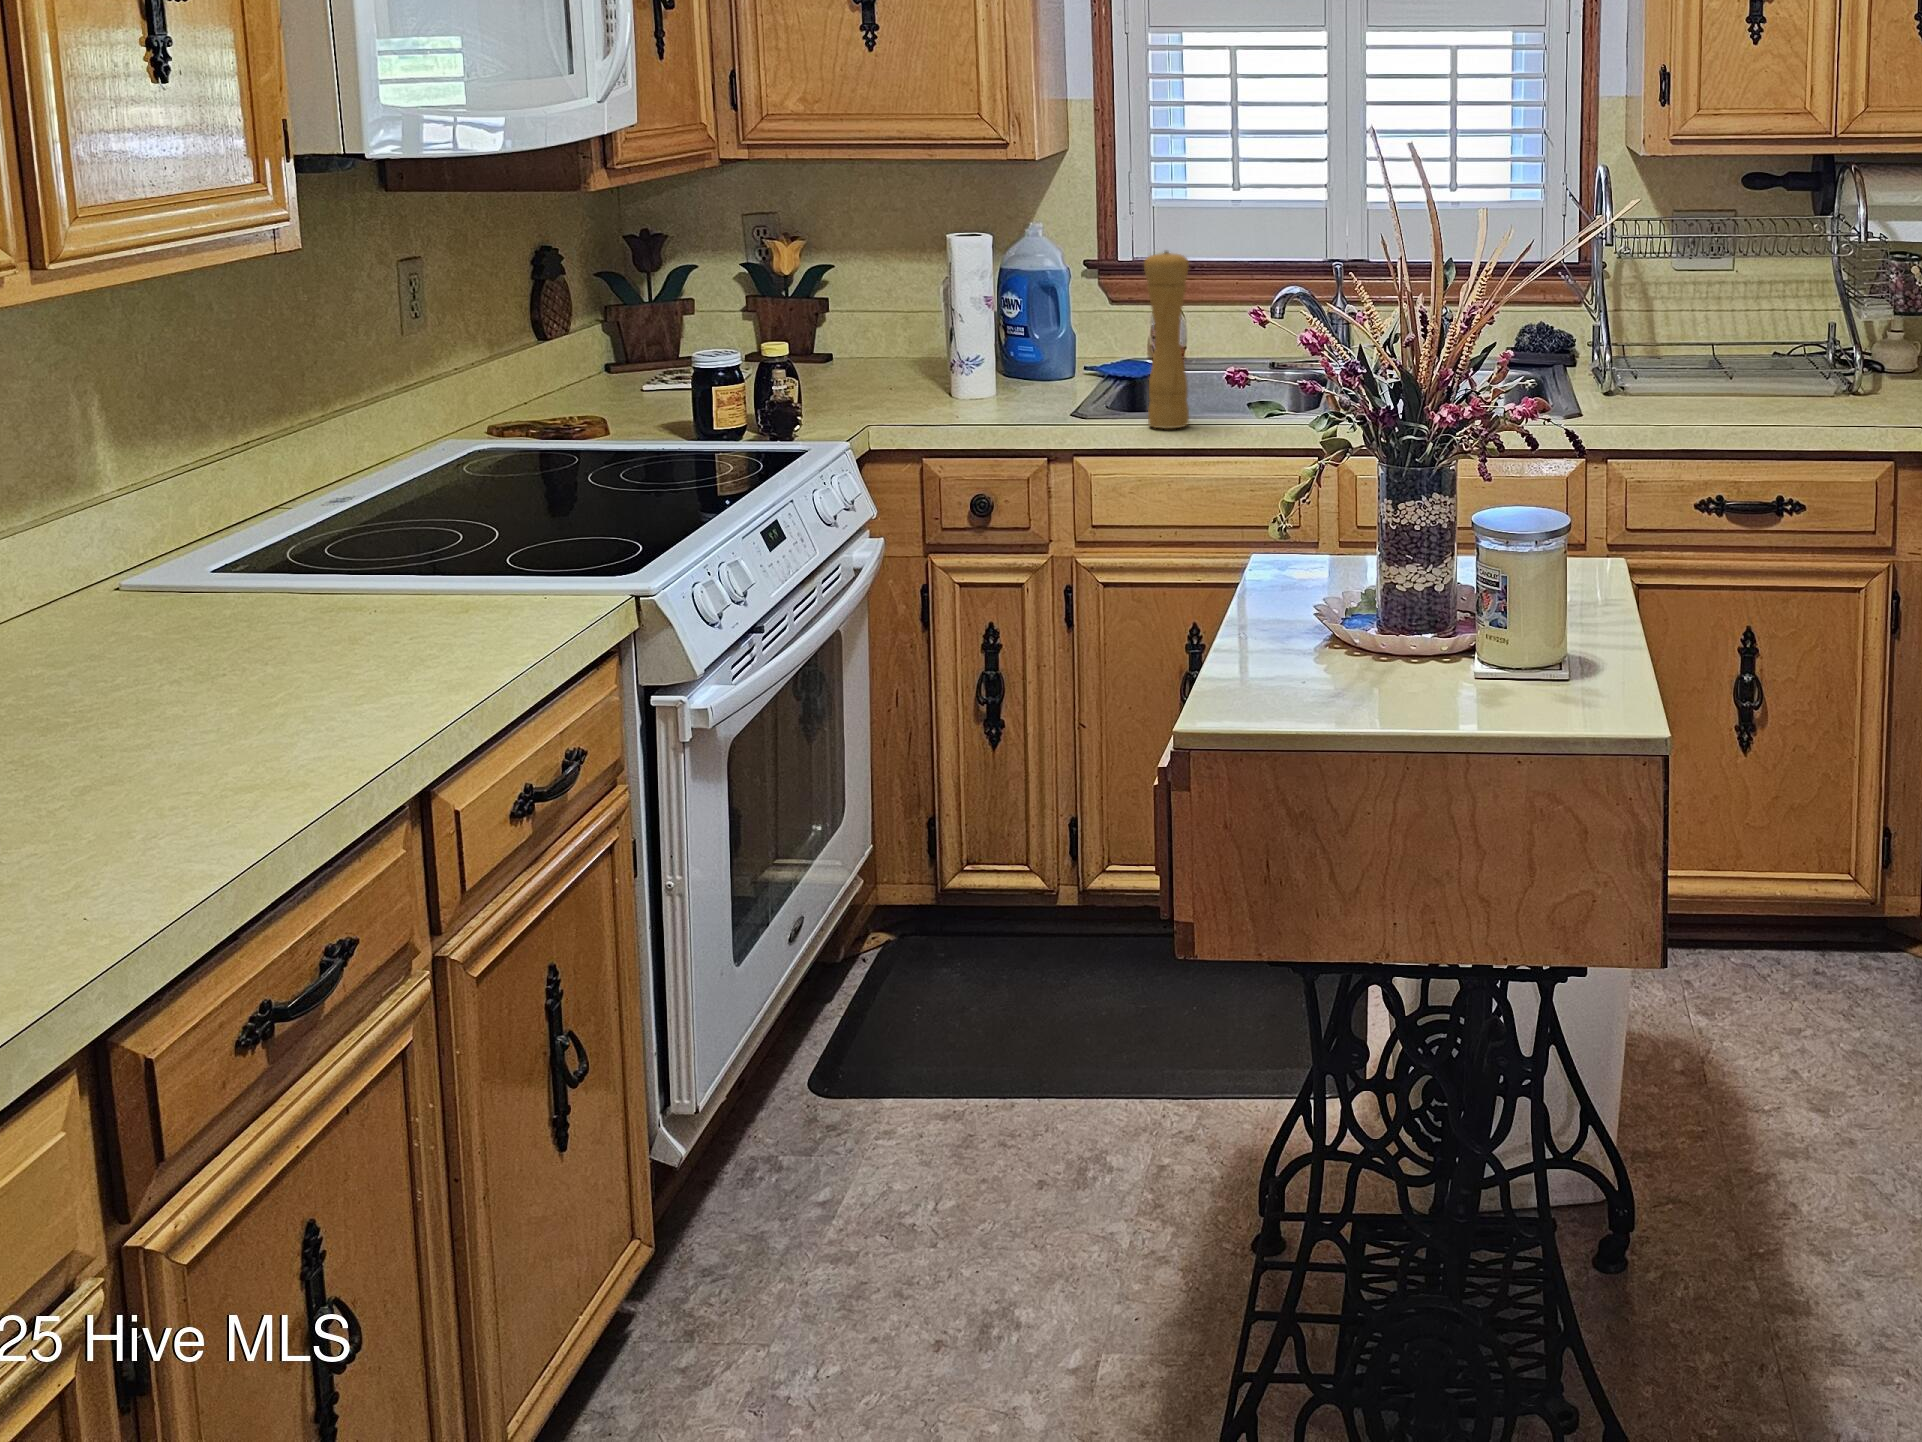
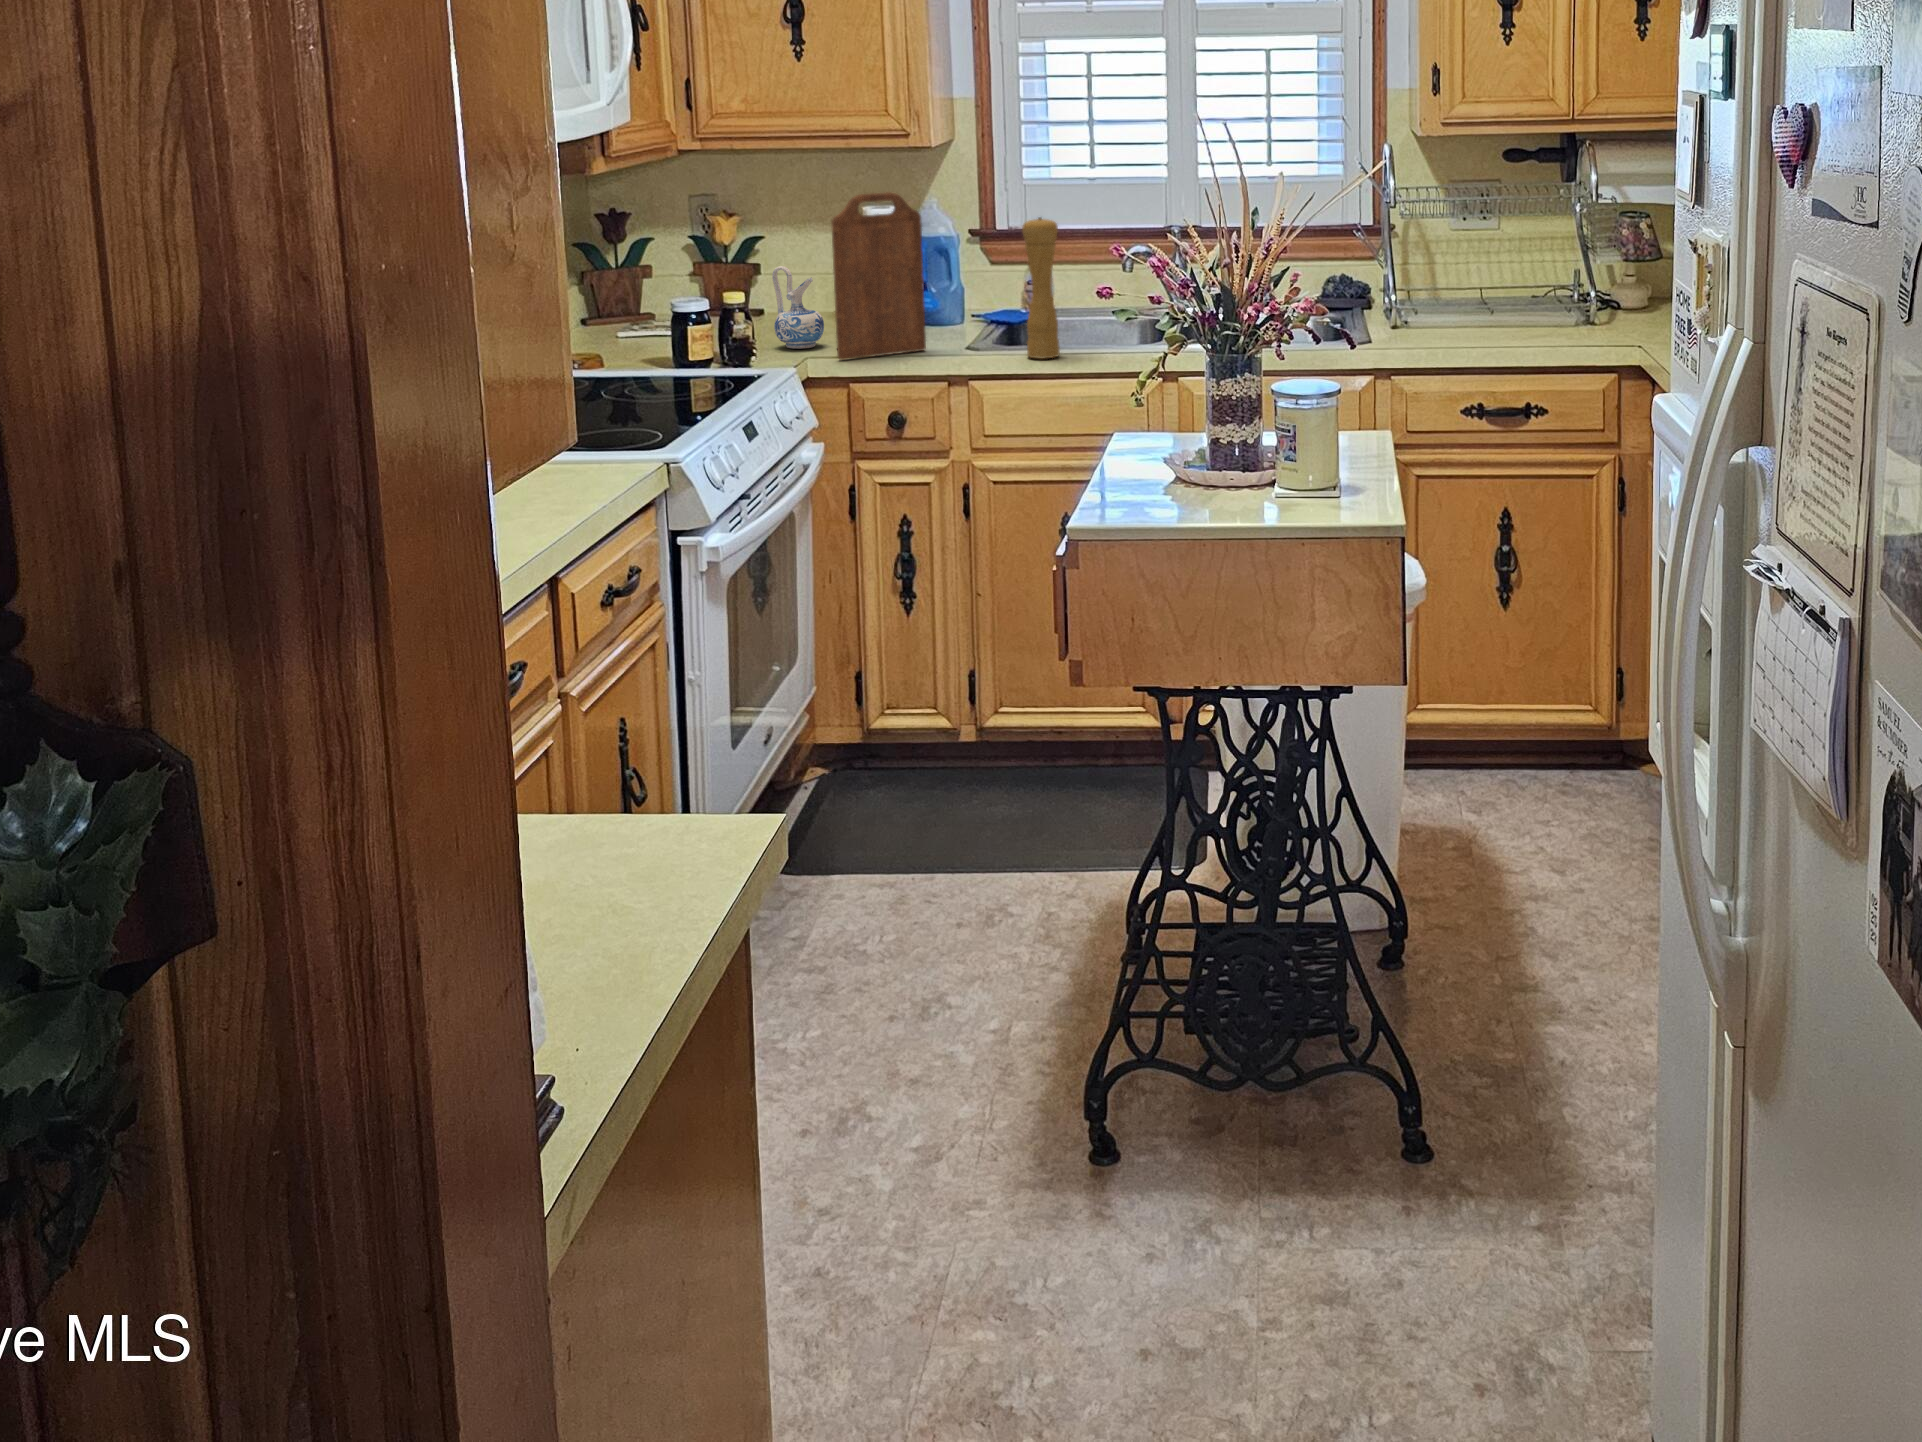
cutting board: none [903,216,1023,426] -> present [831,192,926,360]
ceramic pitcher: none [833,306,897,409] -> present [772,266,824,349]

